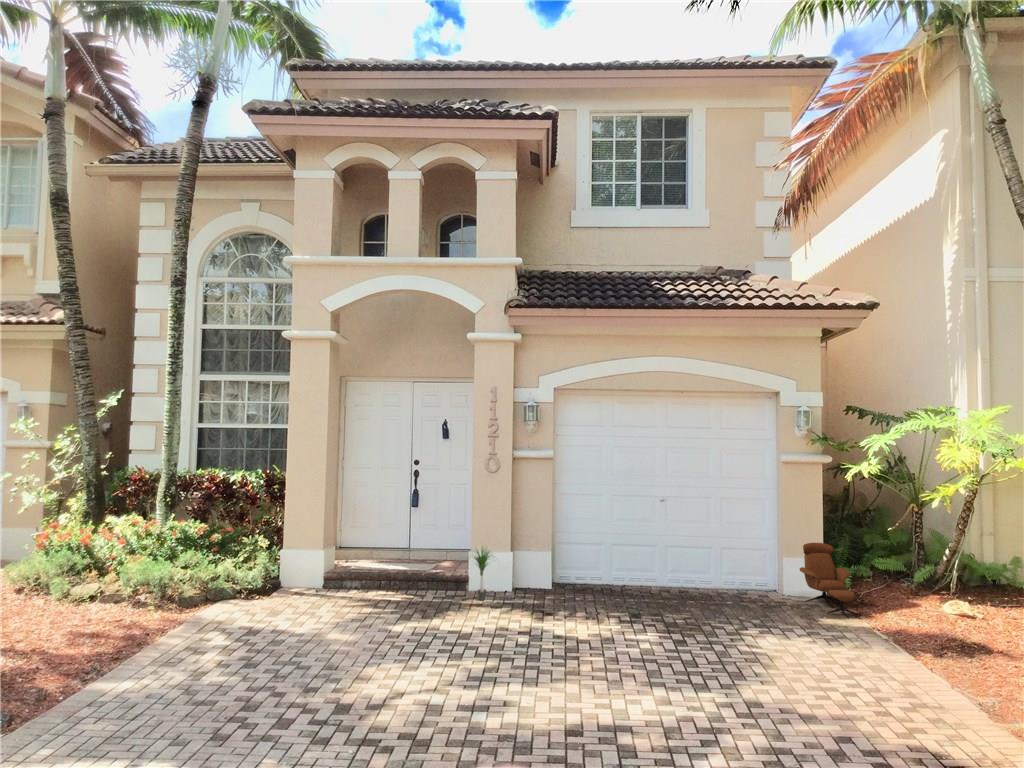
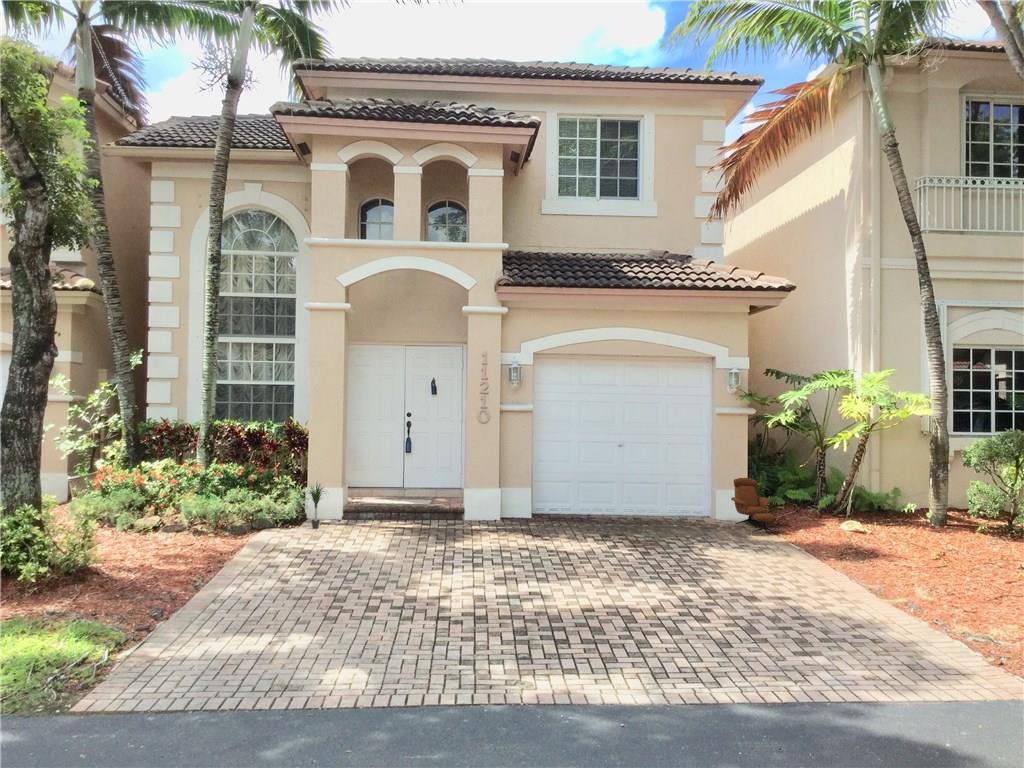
potted plant: present [474,548,490,600] -> present [309,484,324,528]

